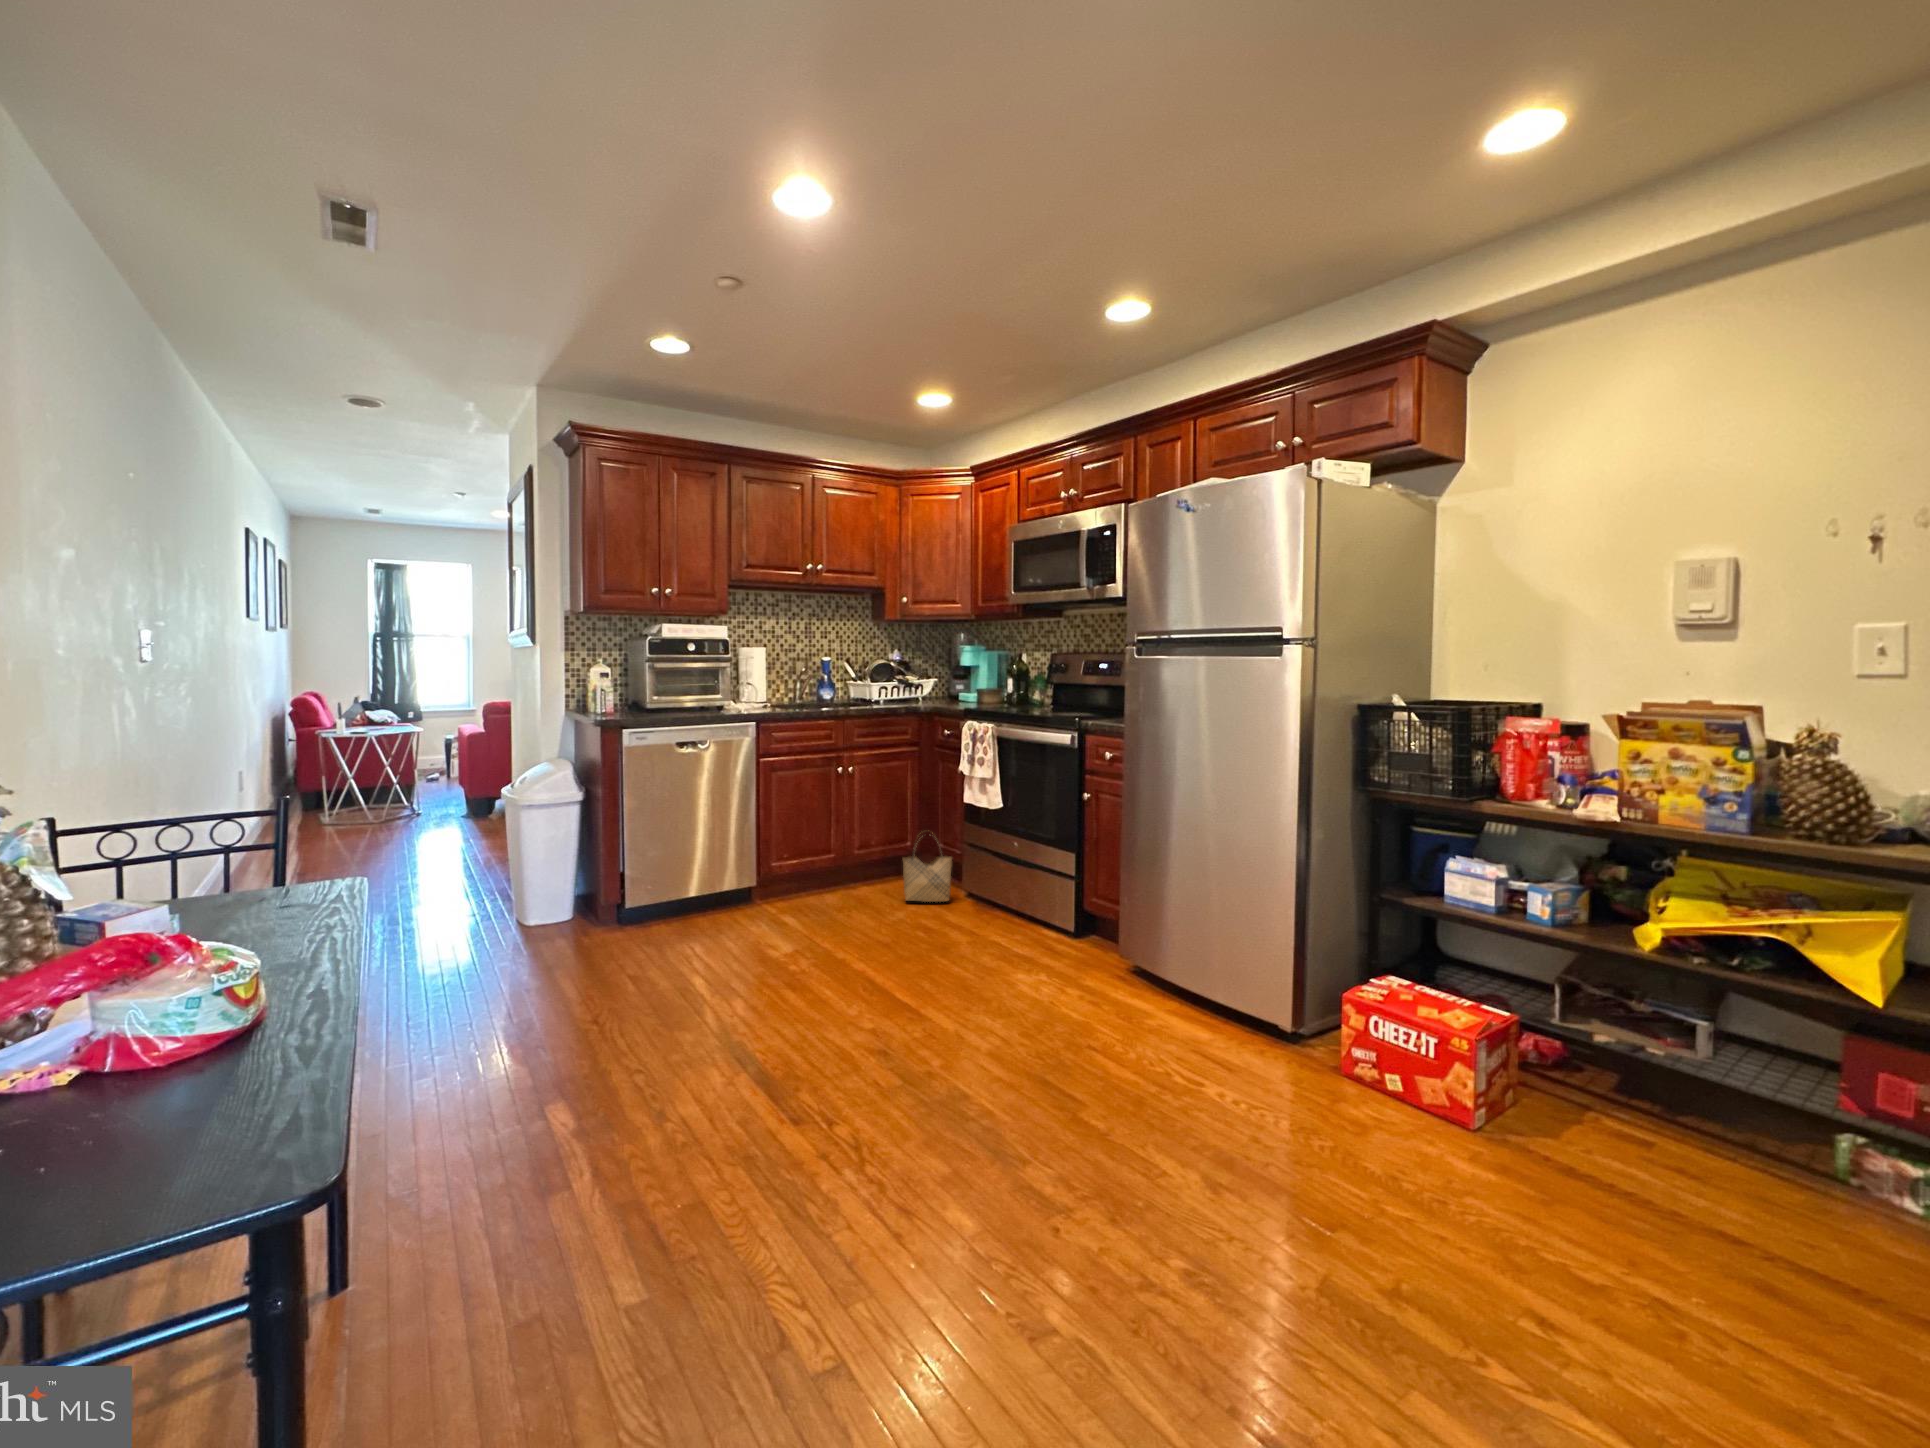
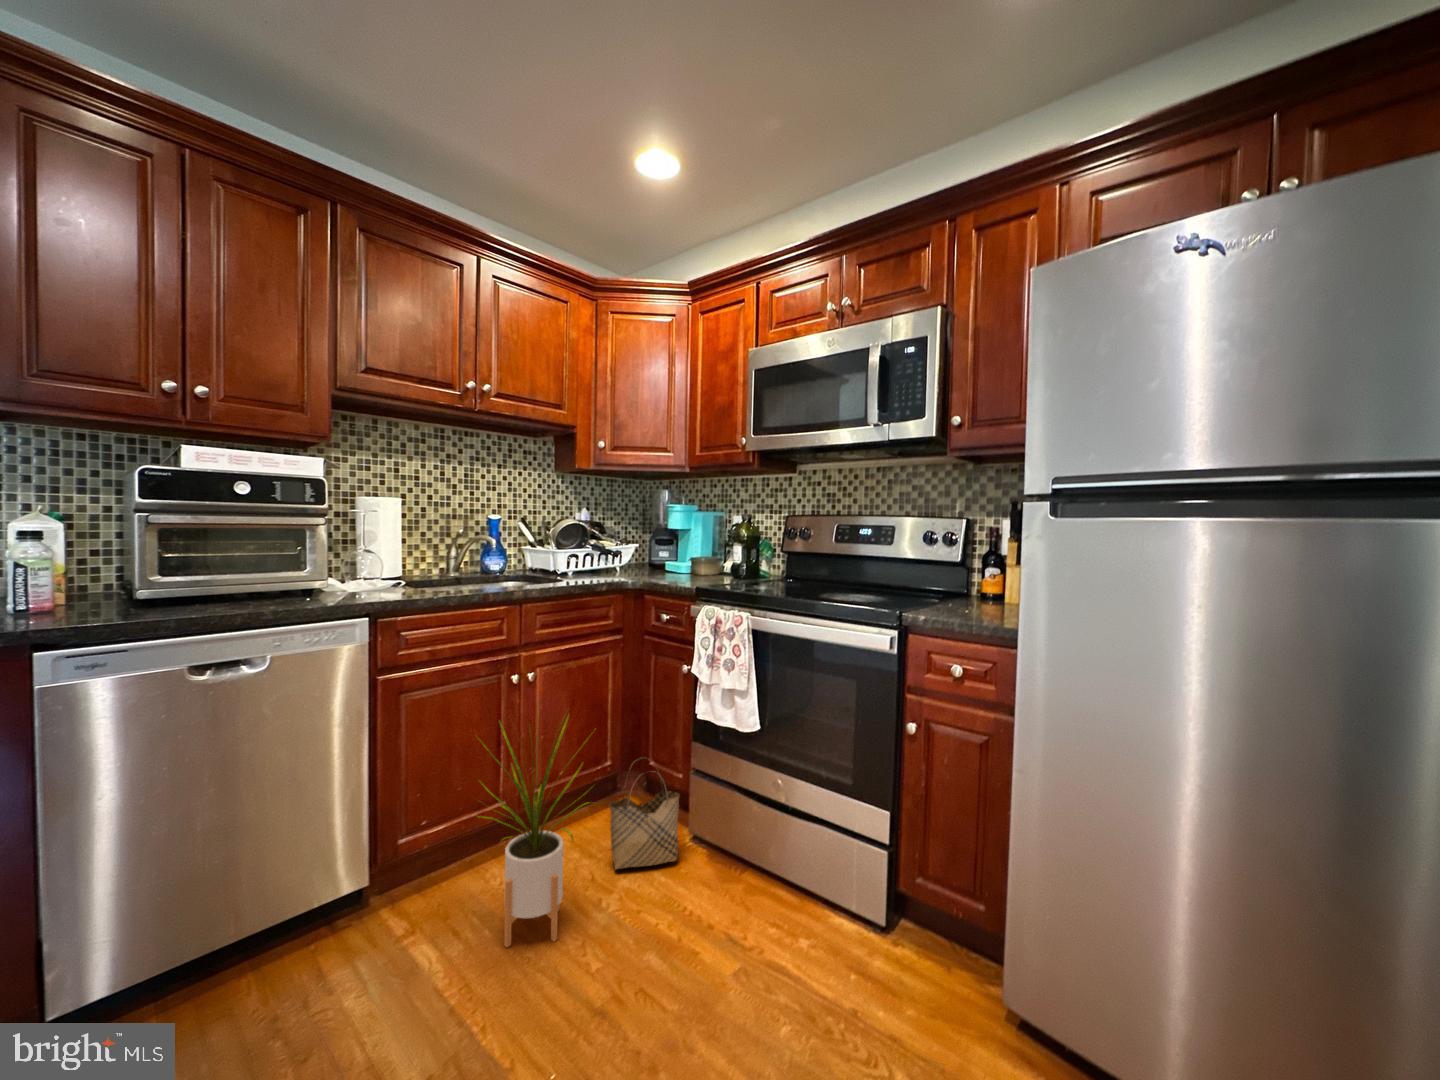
house plant: none [816,778,890,922] -> present [478,716,587,947]

